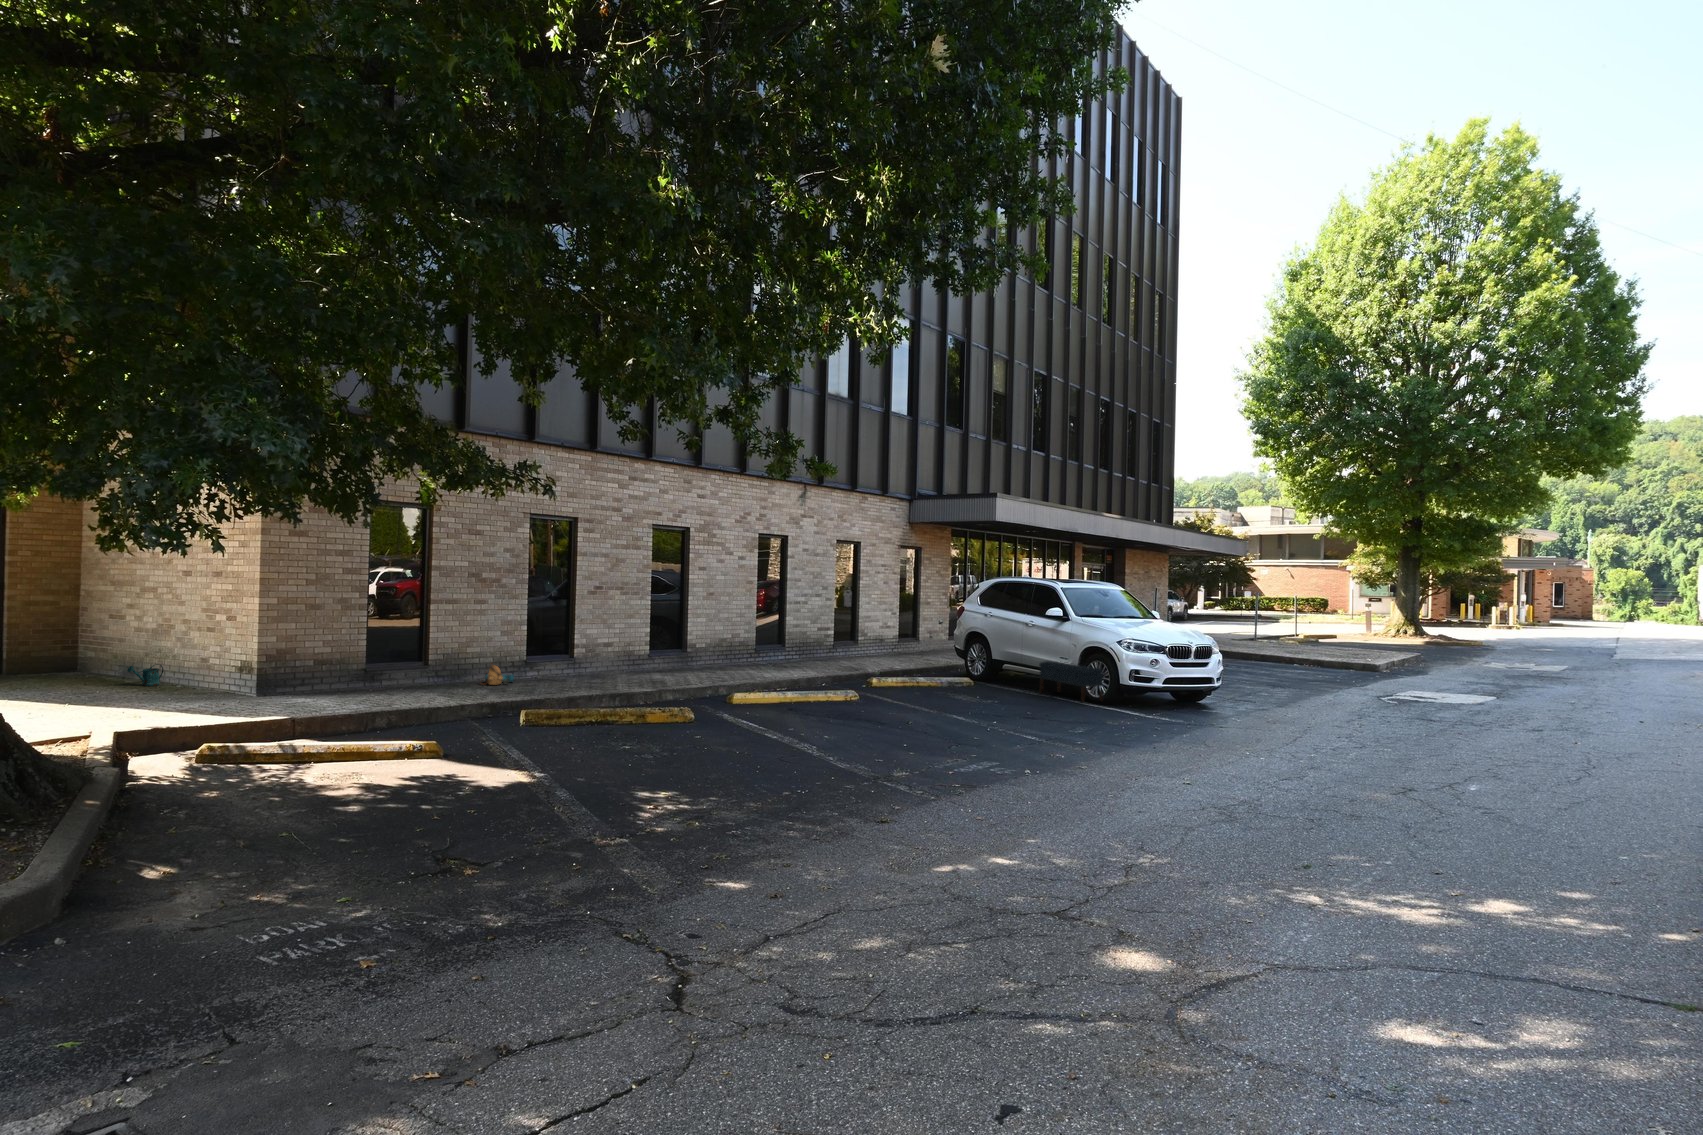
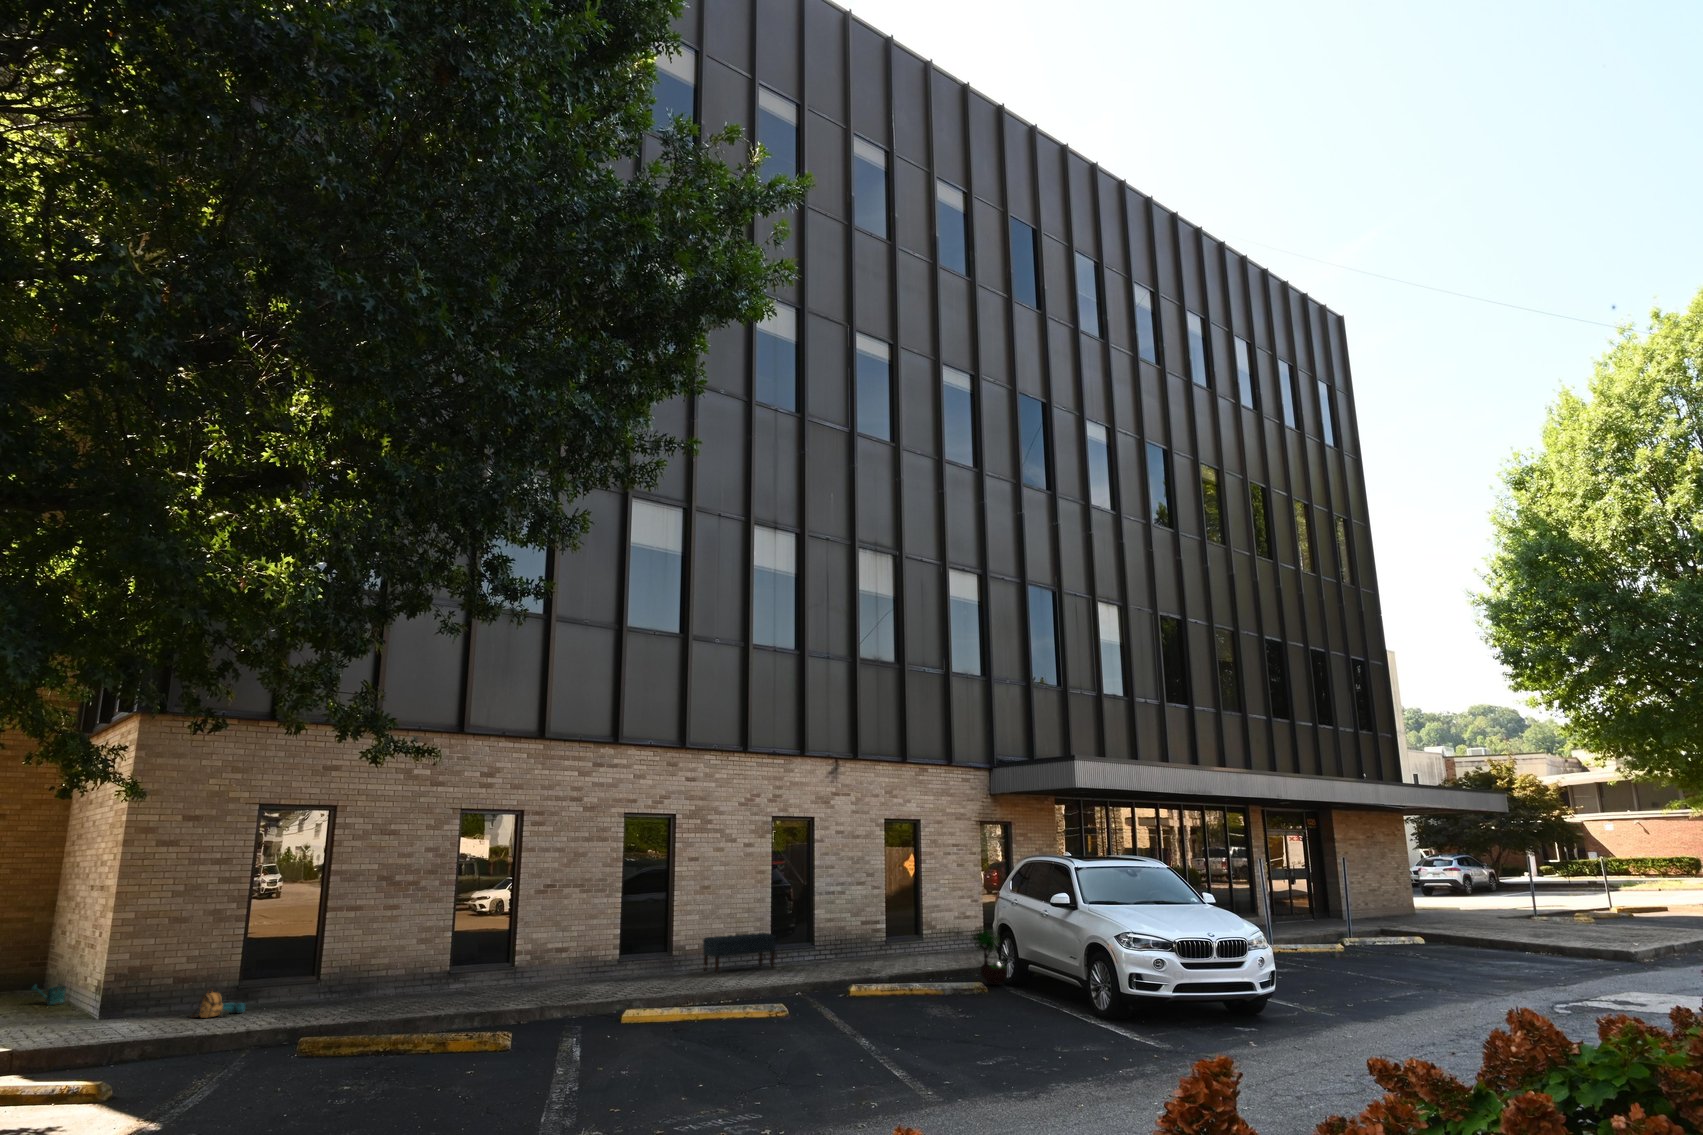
potted tree: none [953,630,984,678] -> present [972,930,1007,985]
bench: present [1039,661,1103,702] -> present [703,933,776,974]
backpack: present [481,663,514,685] -> present [191,990,245,1018]

